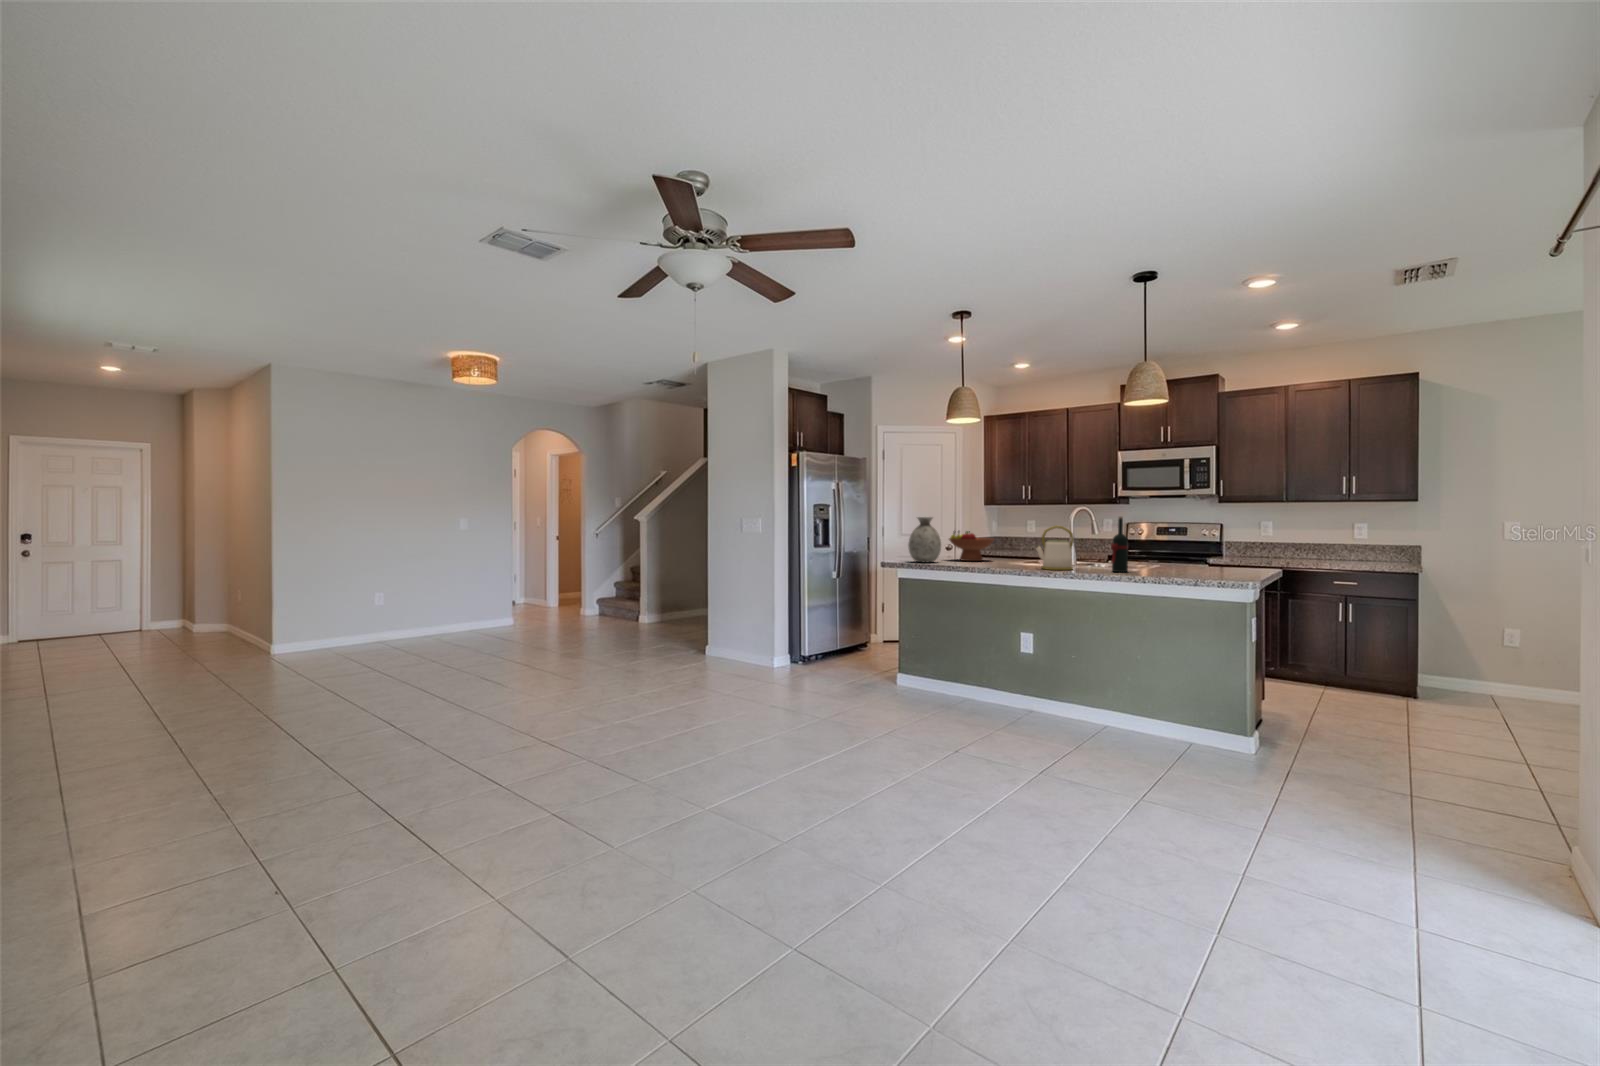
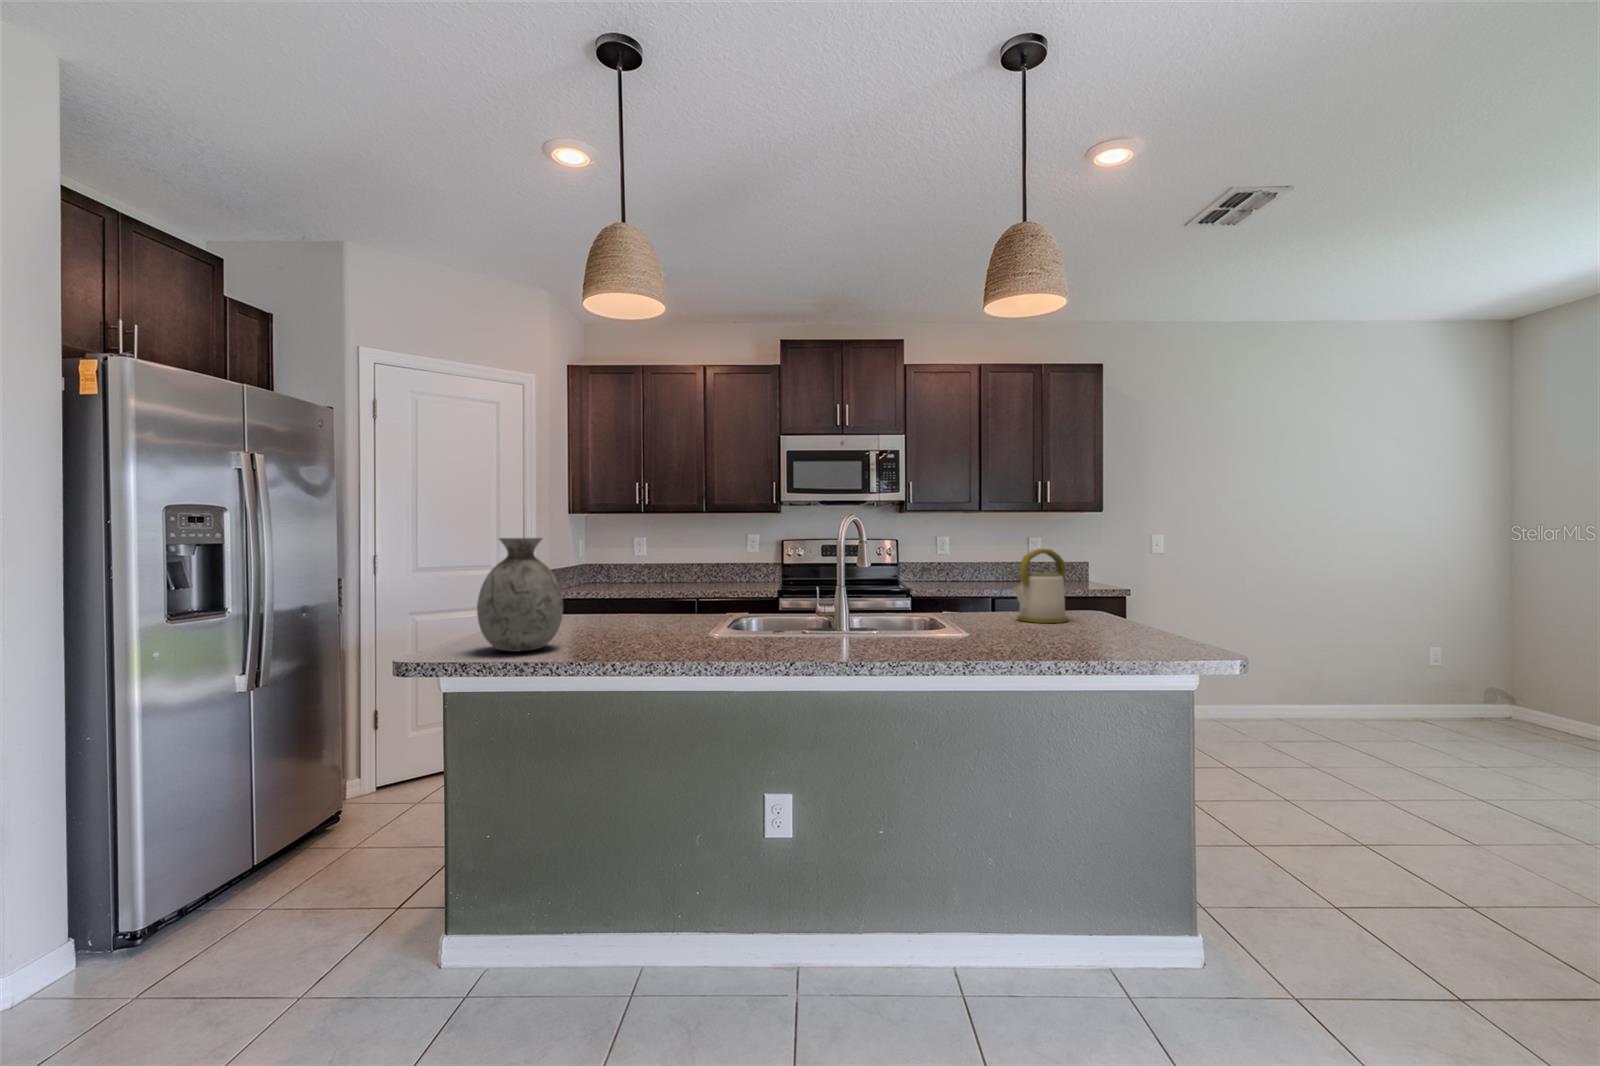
wine bottle: present [1111,517,1128,572] -> none [959,535,989,650]
kettle: present [1036,526,1074,570] -> present [1013,549,1068,623]
fruit bowl: present [949,531,994,561] -> none [561,565,663,632]

